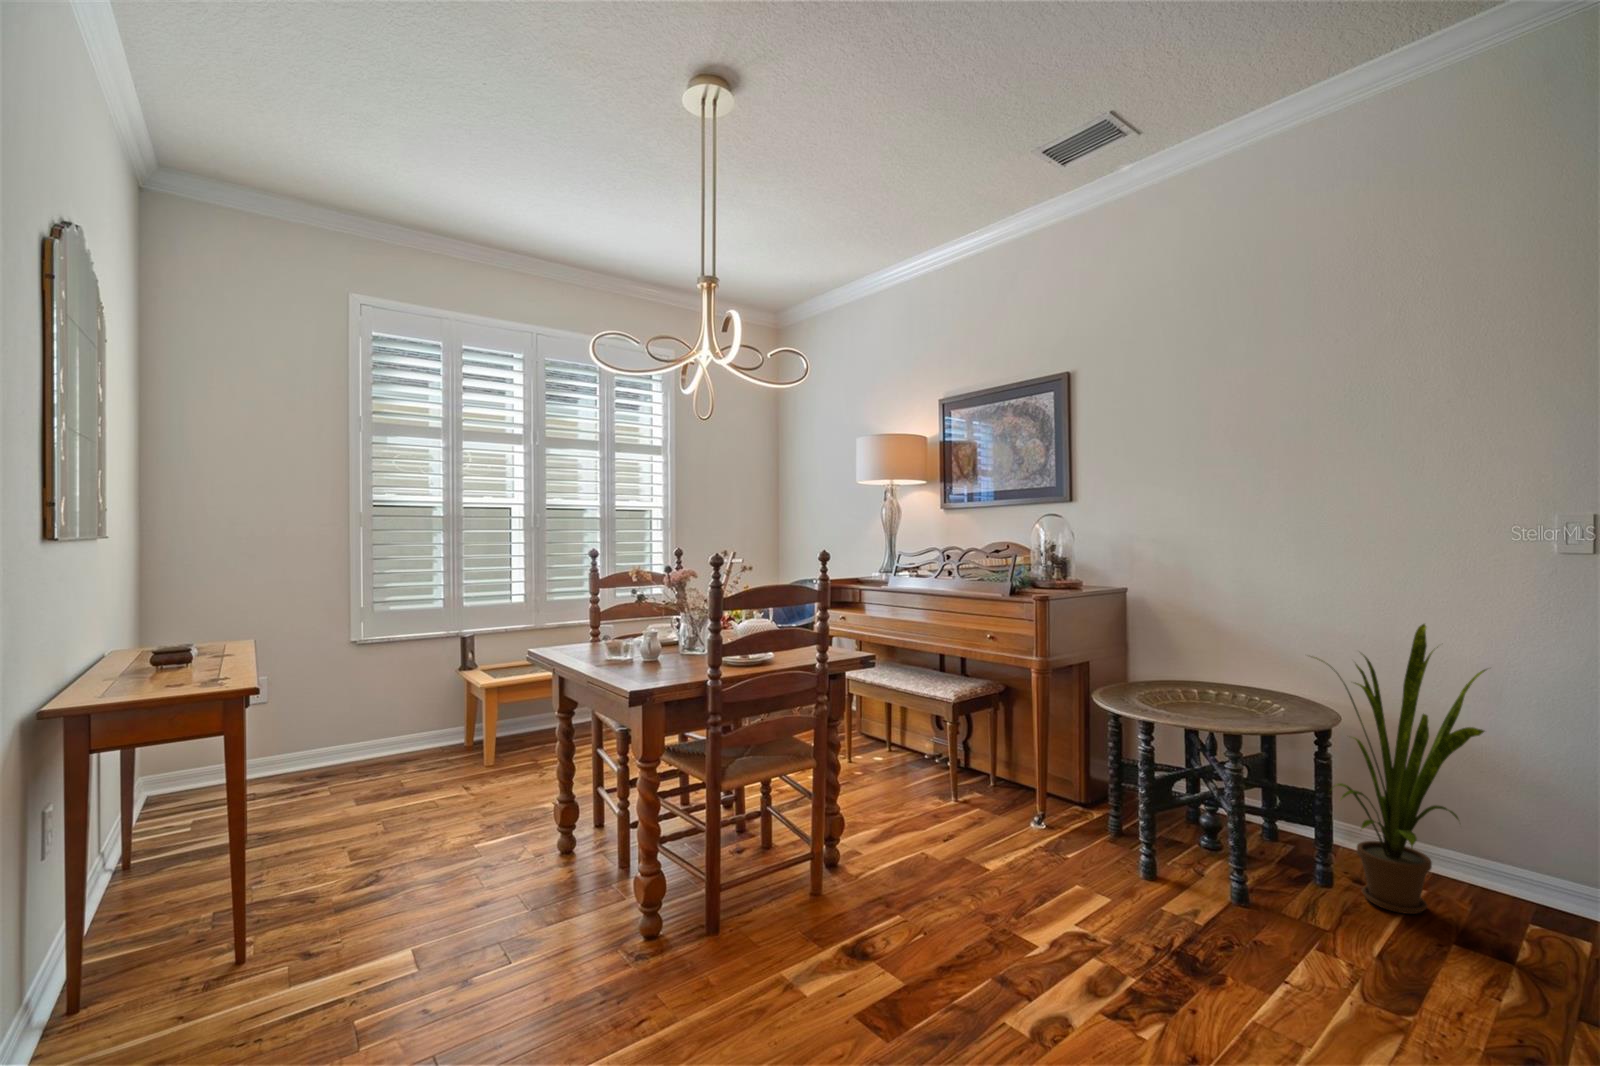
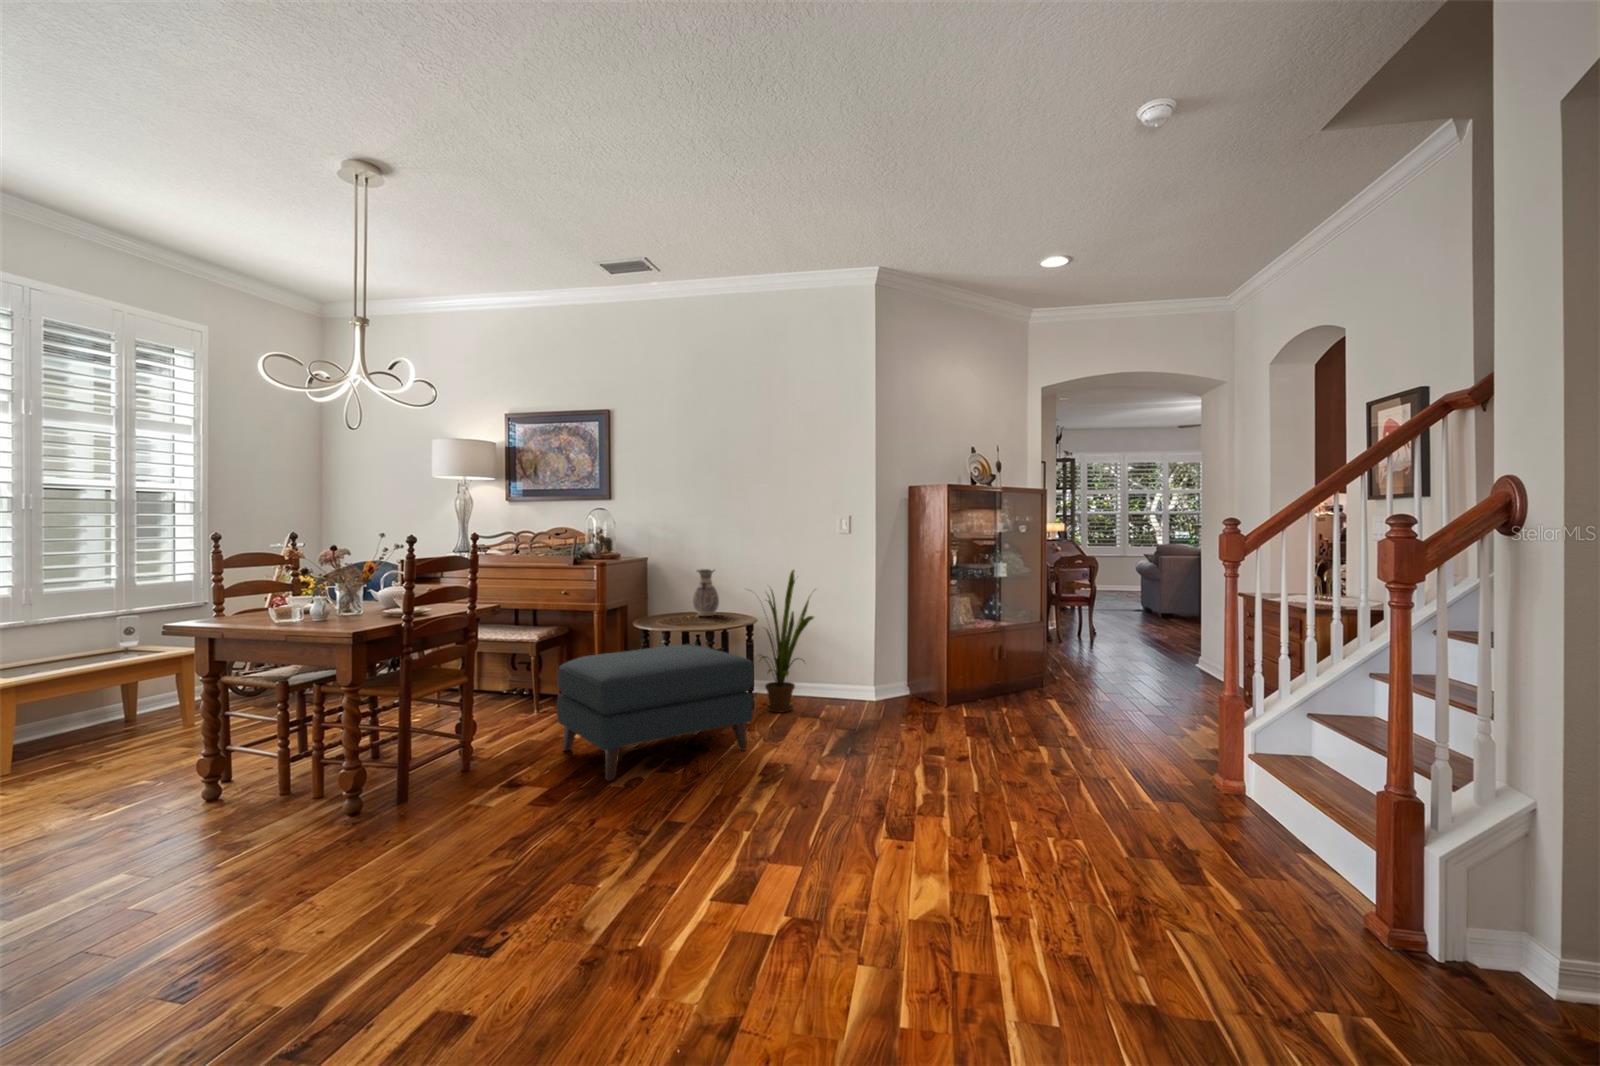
vase: none [1202,614,1254,696] -> present [693,569,719,616]
ottoman: none [950,751,1325,1010] -> present [557,644,754,781]

